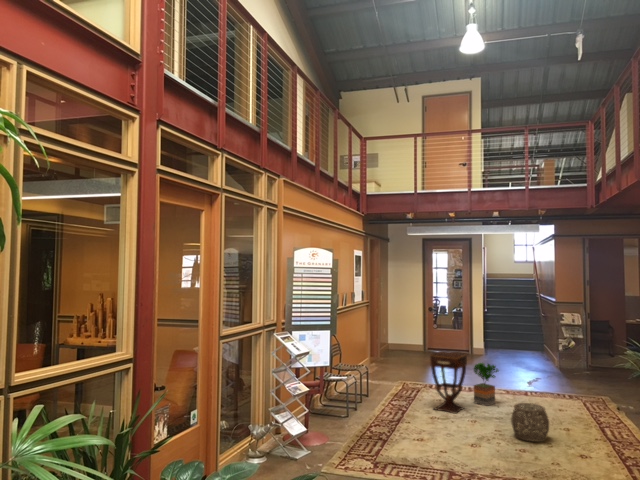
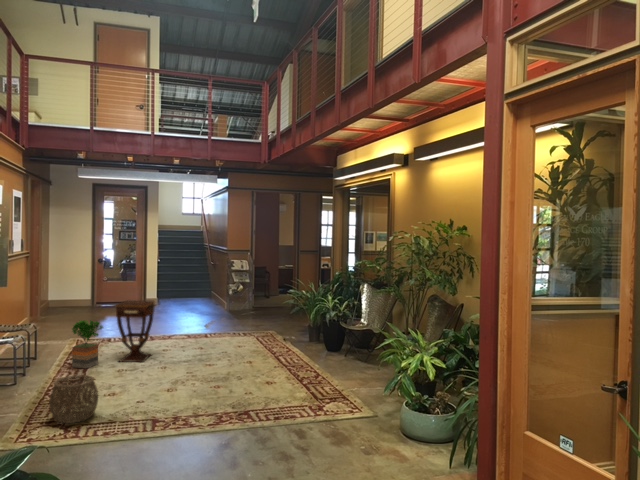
potted tree: present [474,363,498,406] -> present [72,321,103,368]
woven basket: present [511,403,549,441] -> present [49,375,98,423]

